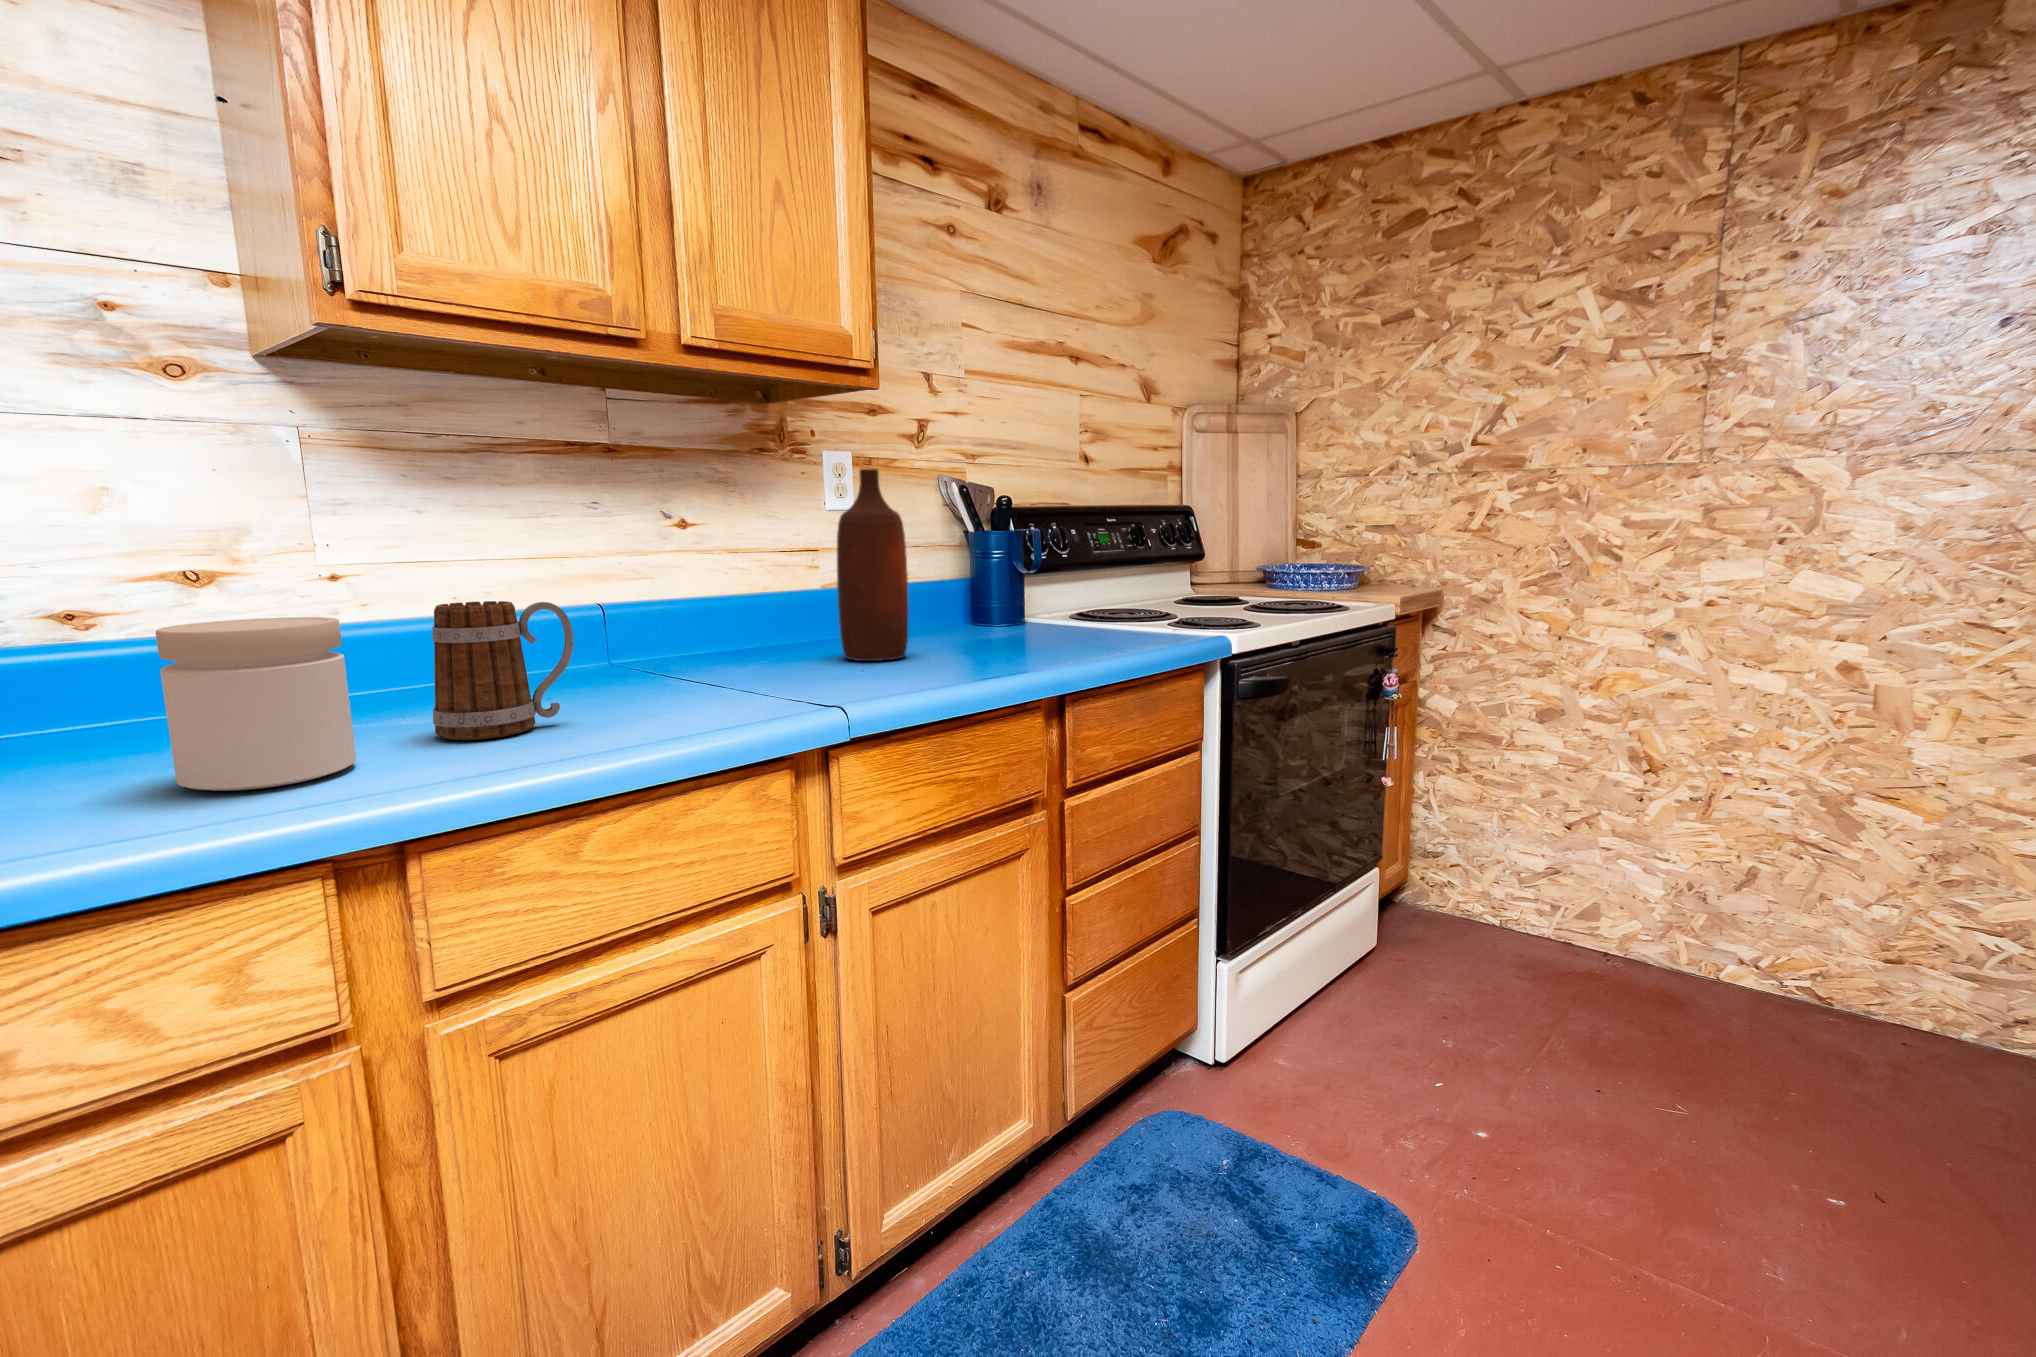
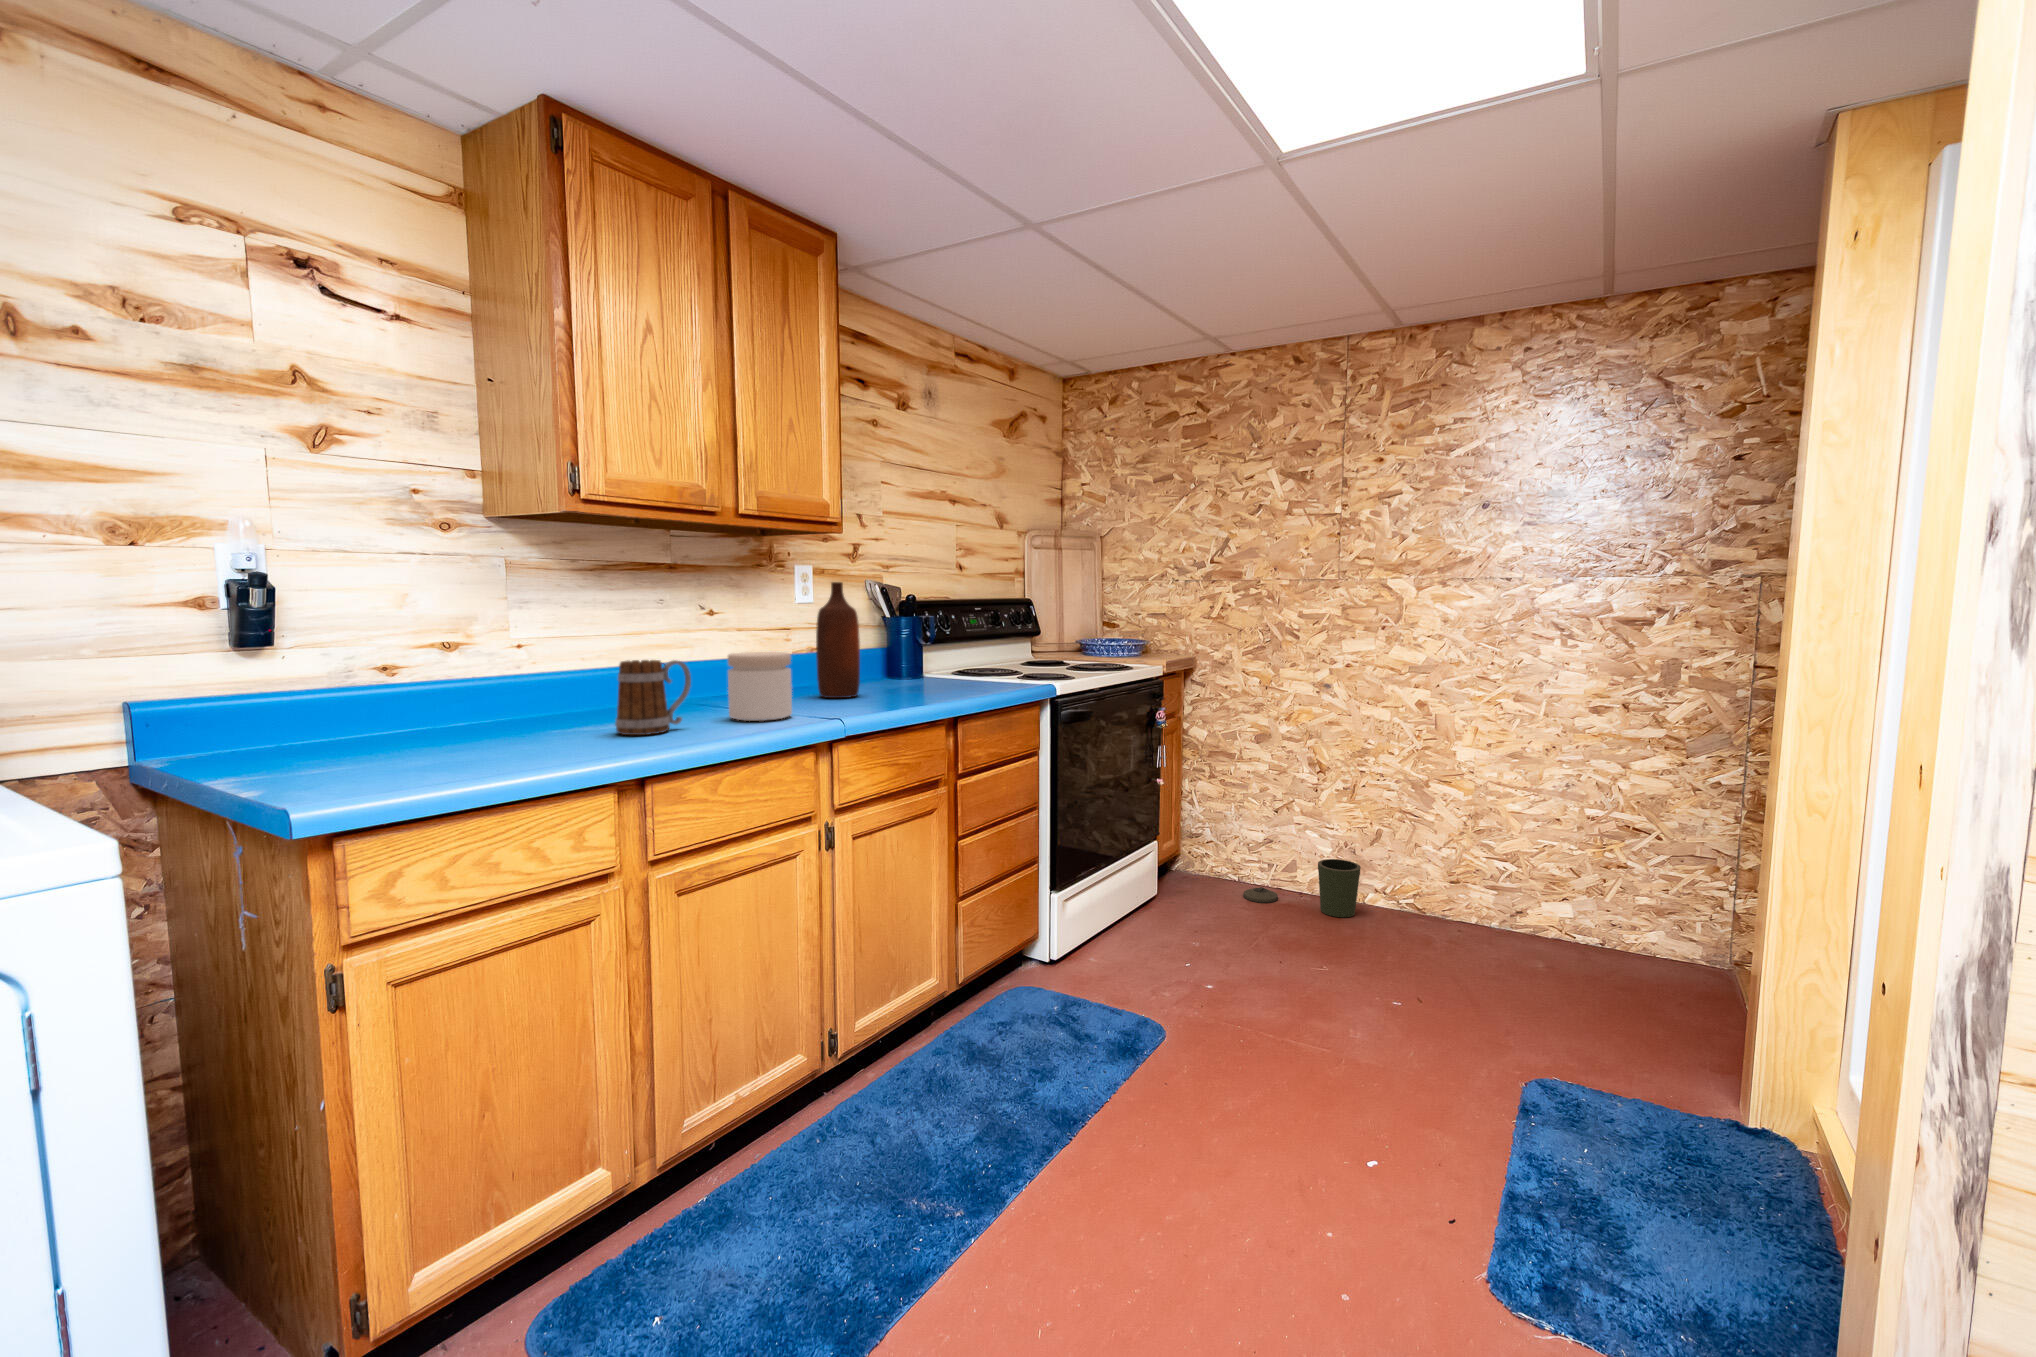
jar: present [156,617,356,791] -> present [728,652,792,721]
trash can: none [1512,910,1721,1006] -> present [1243,859,1361,917]

